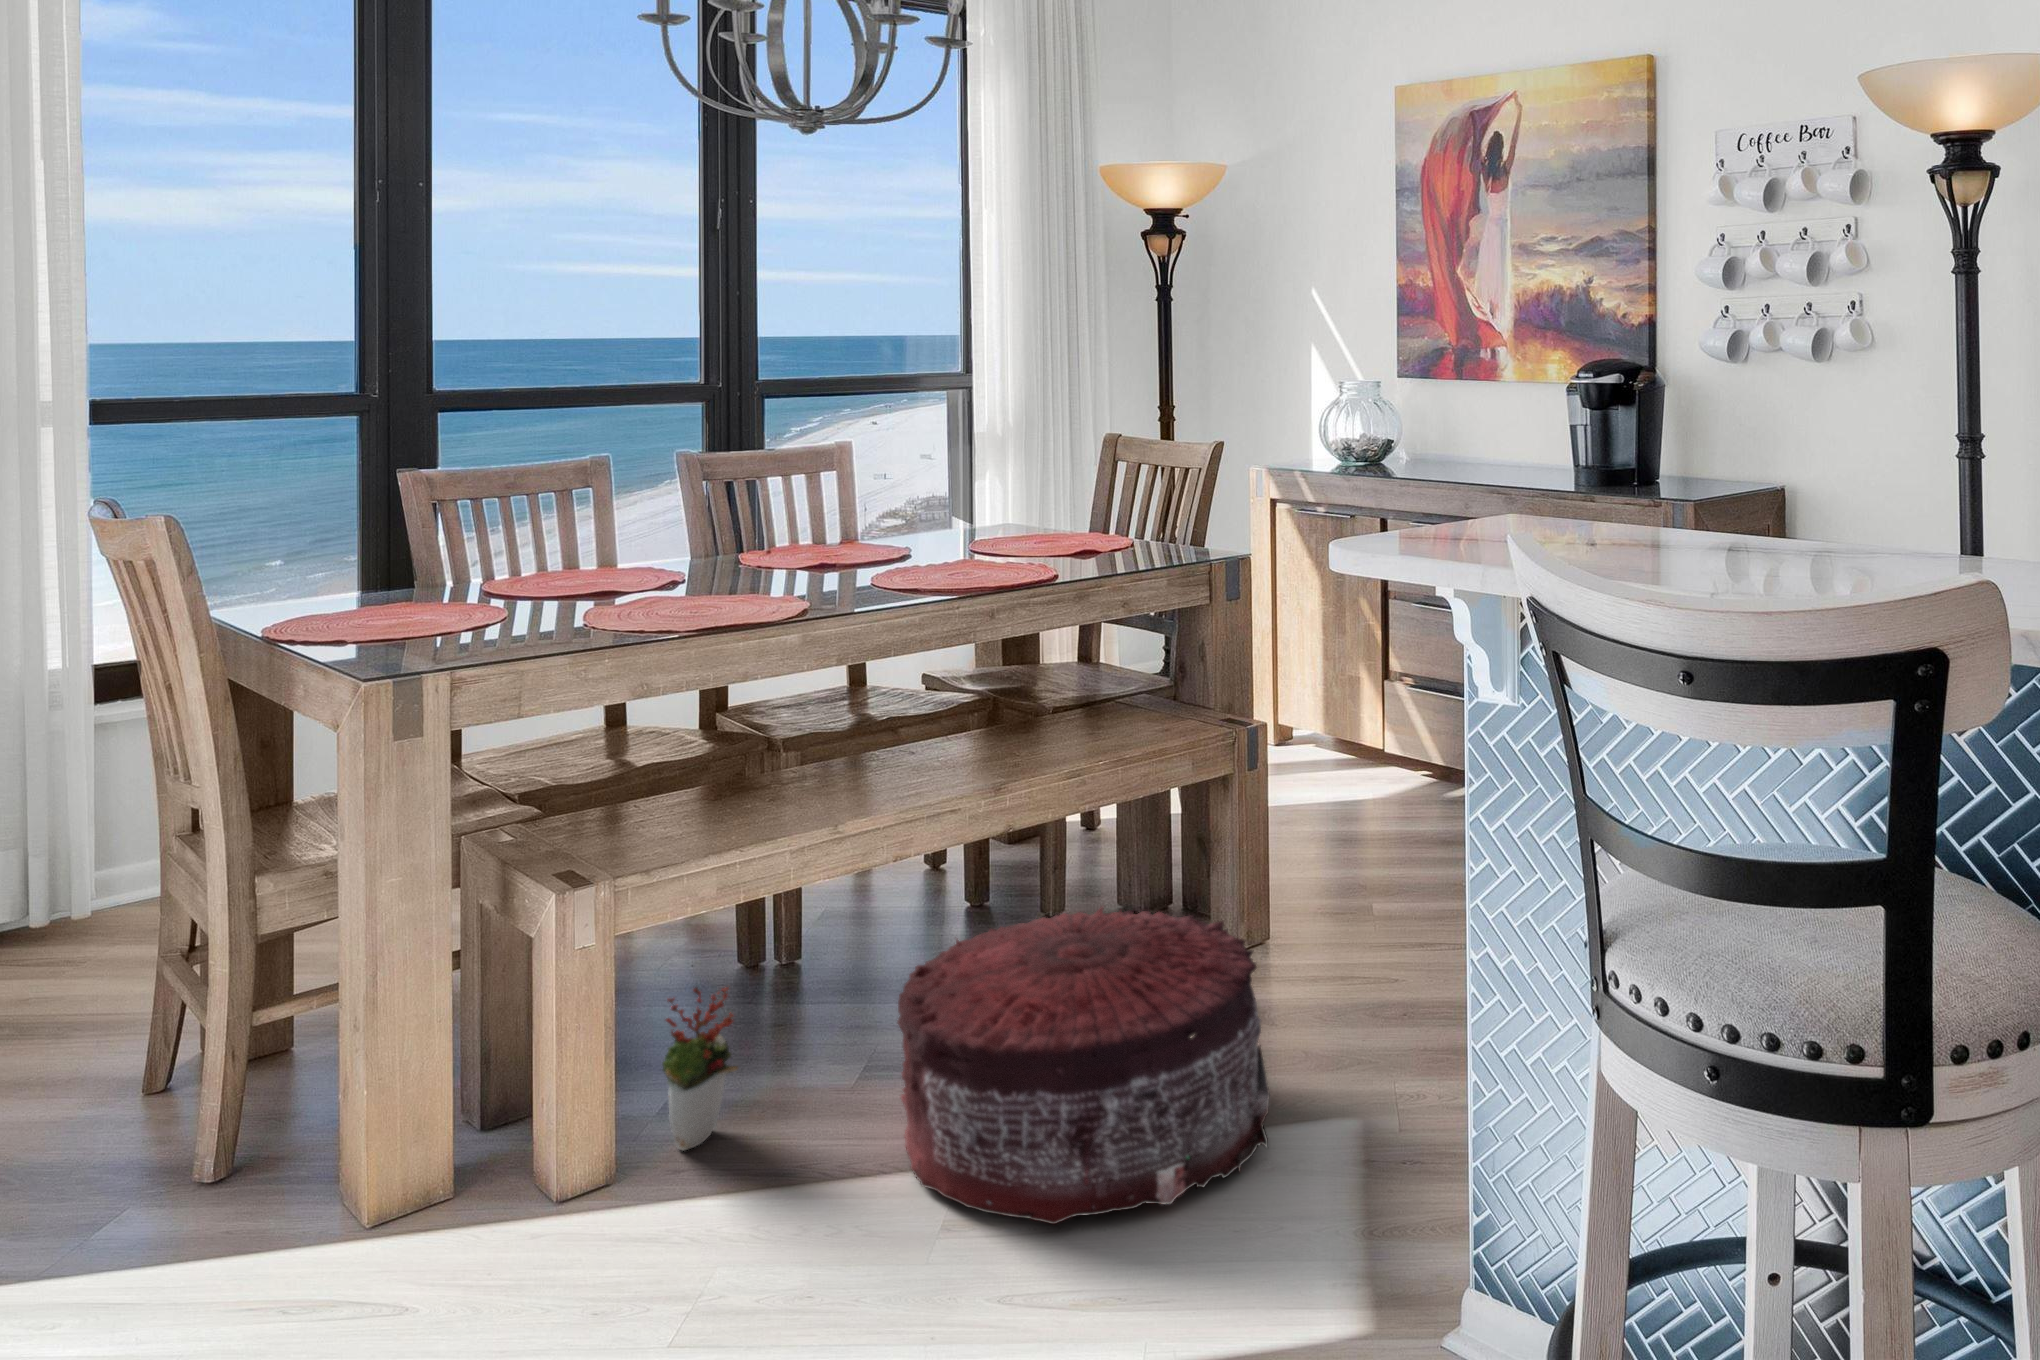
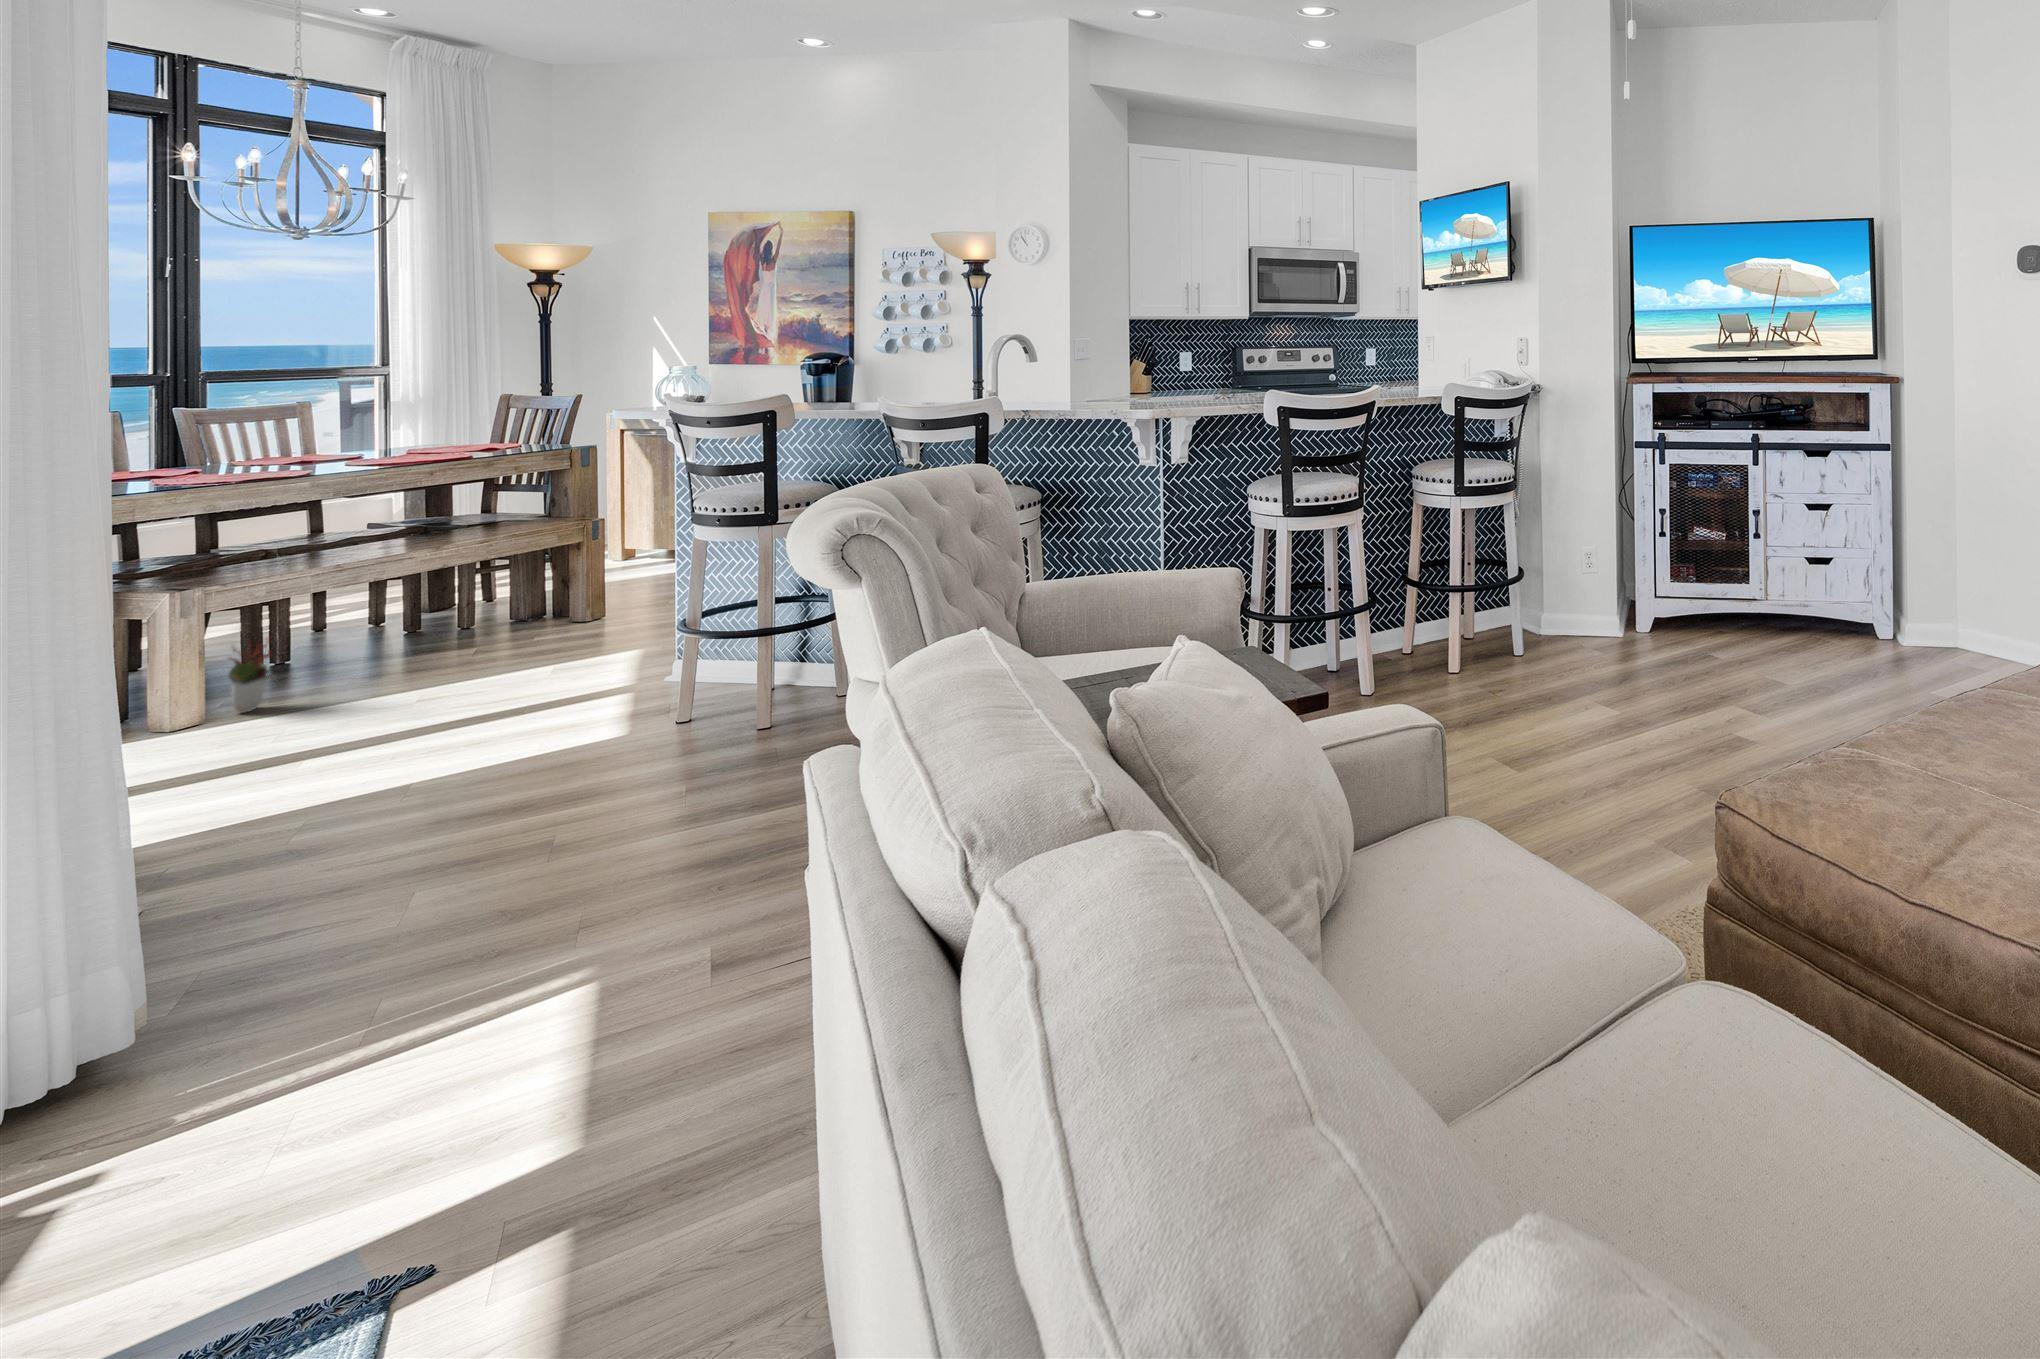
pouf: present [897,907,1270,1224] -> none [380,588,588,699]

